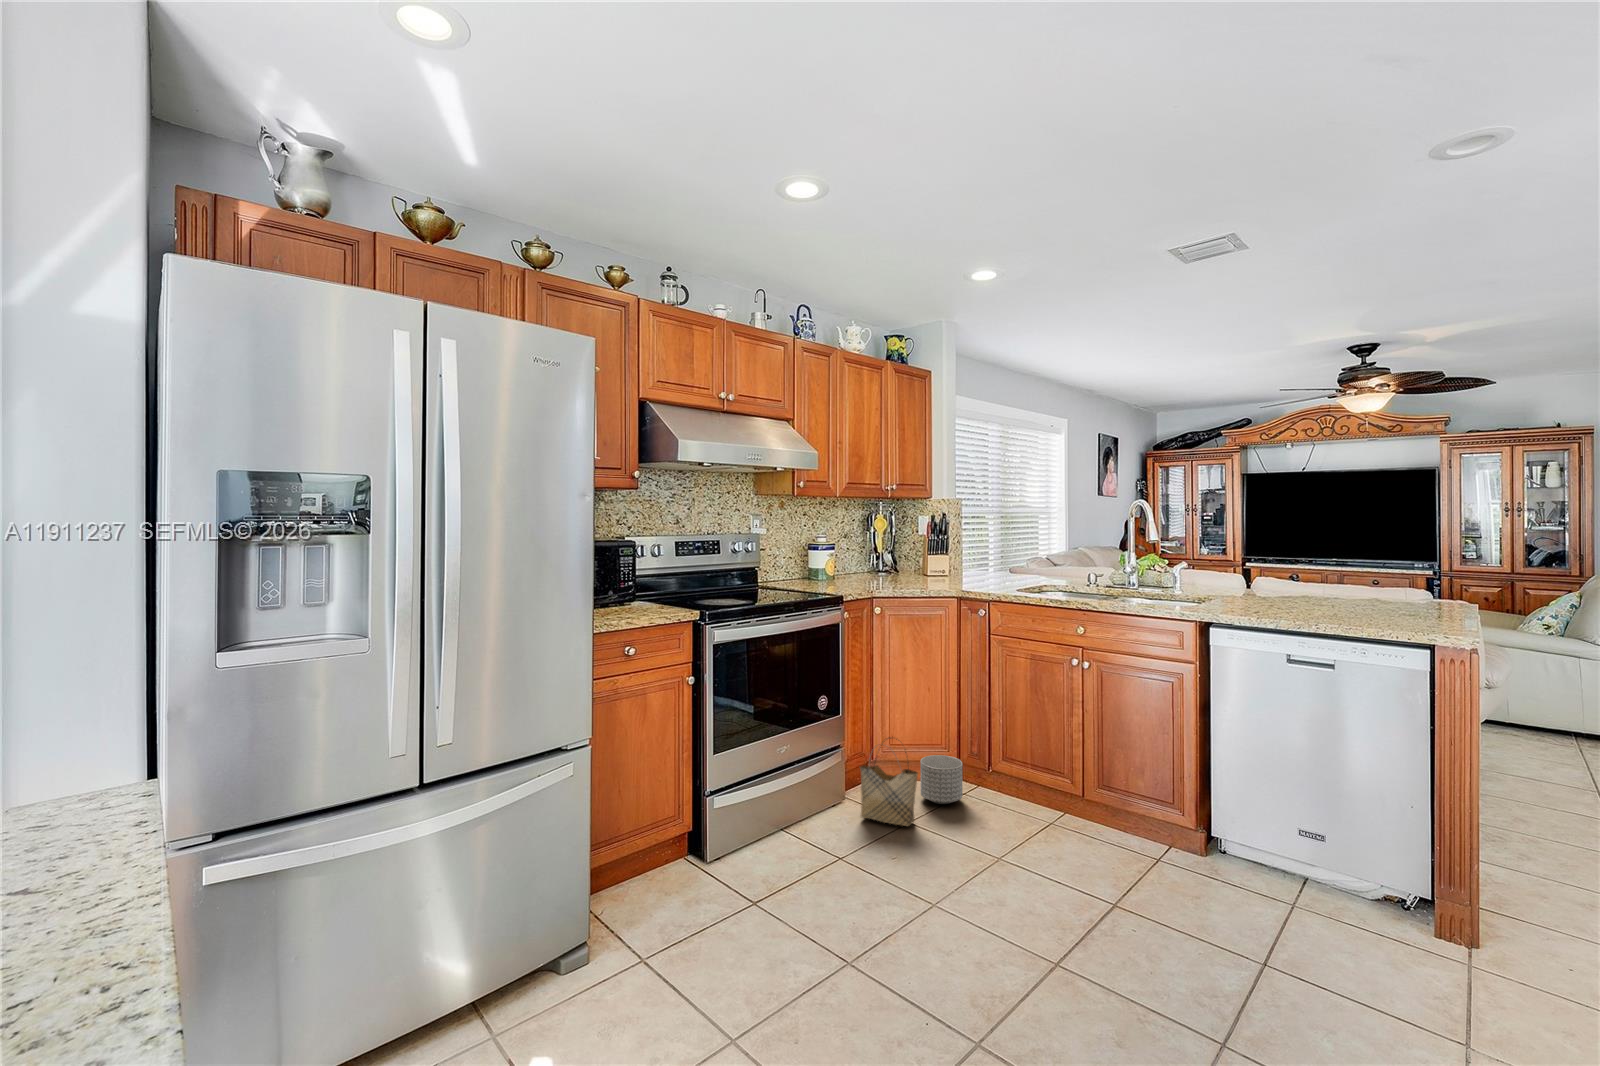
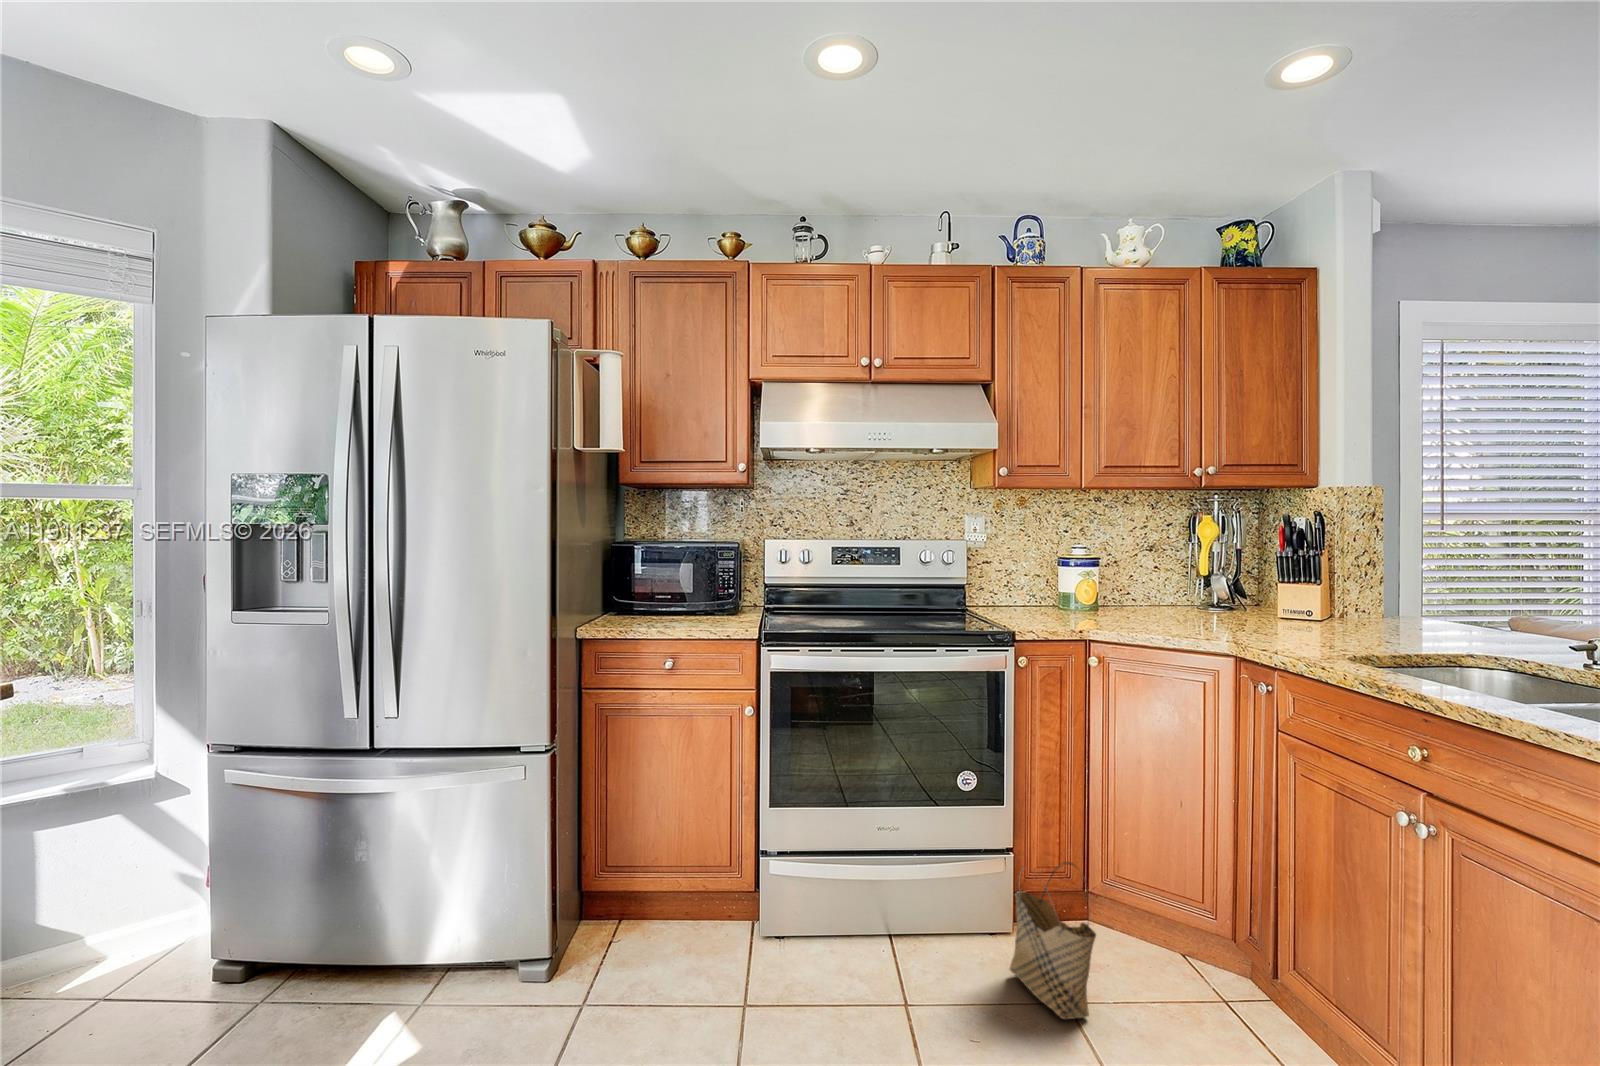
planter: present [921,755,963,804] -> none [1144,917,1226,1018]

